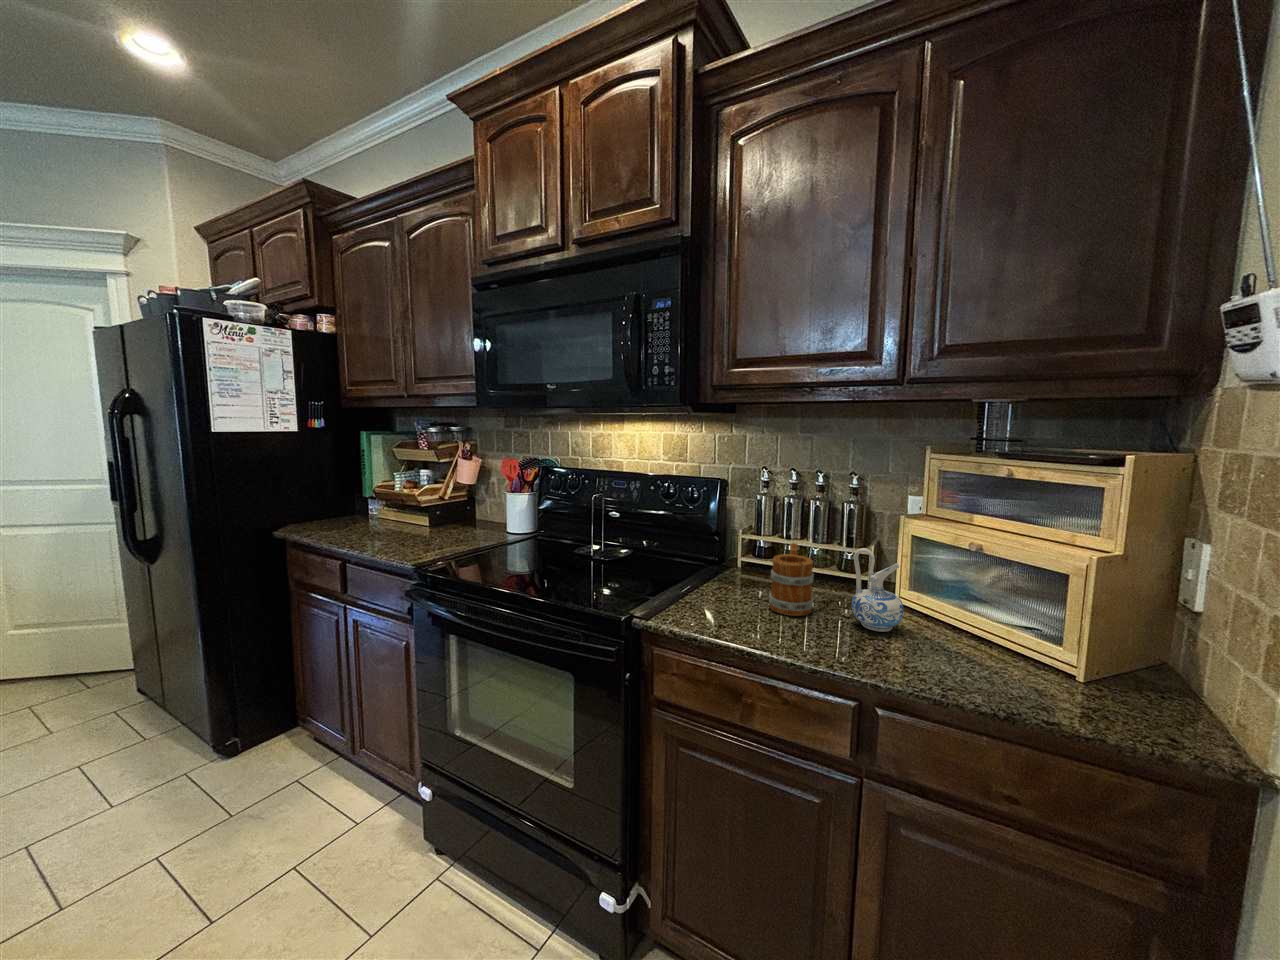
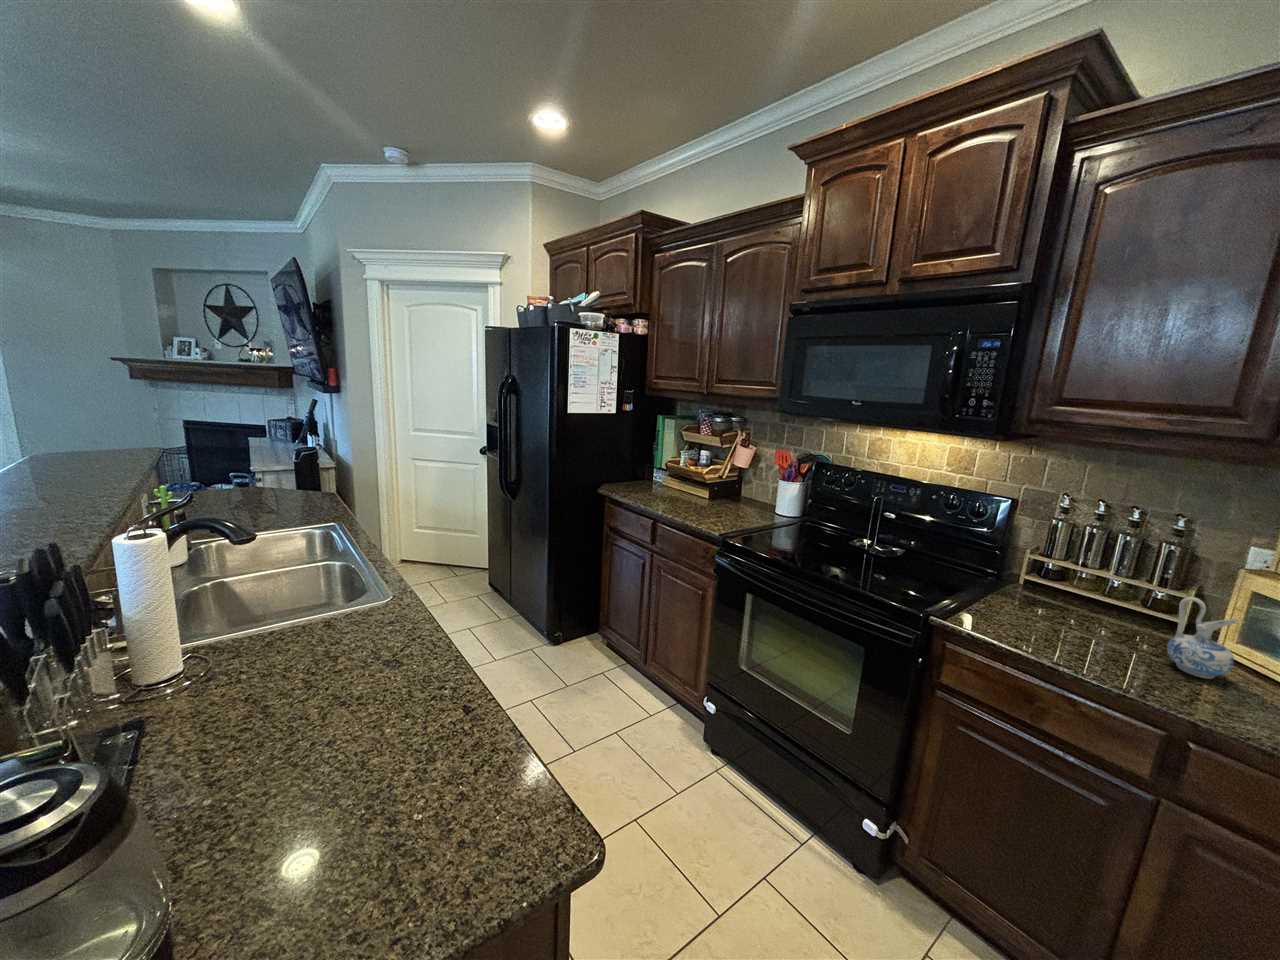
mug: present [769,543,814,616] -> none [1066,575,1126,645]

